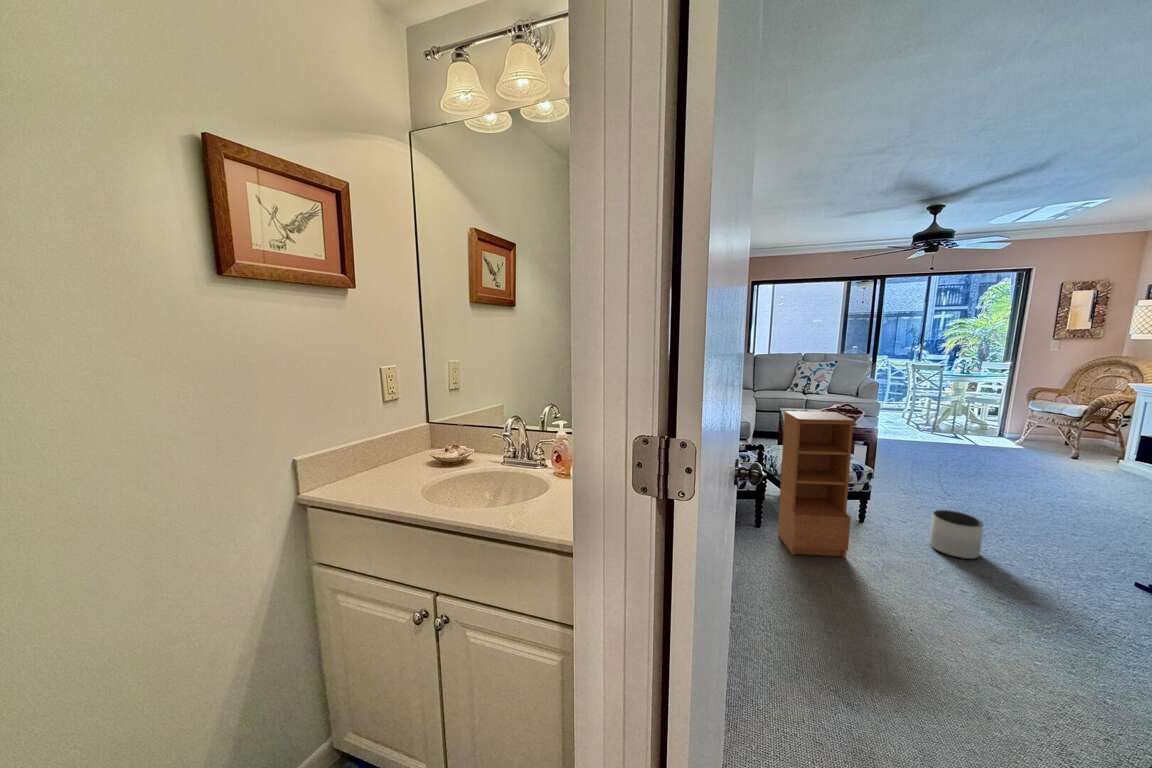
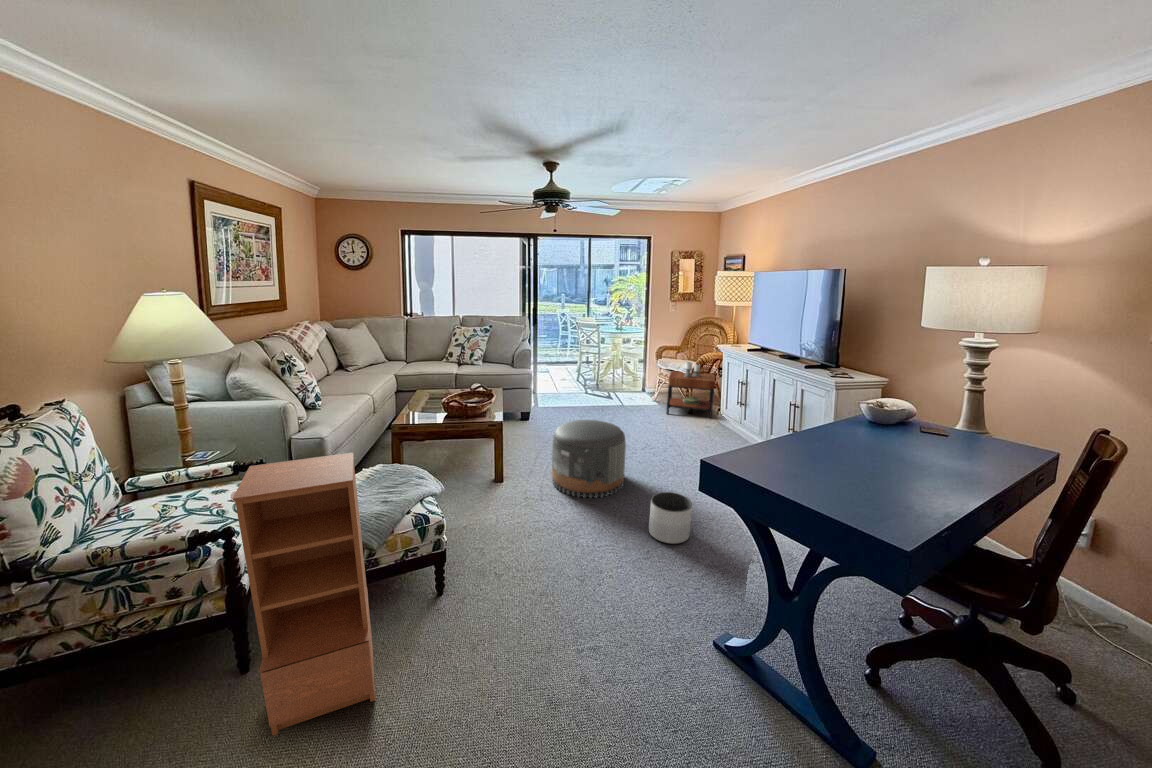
side table: none [1044,402,1123,466] -> present [667,362,715,418]
pouf: none [922,437,1011,502] -> present [552,420,626,498]
planter: present [929,510,983,559] -> present [649,492,692,544]

